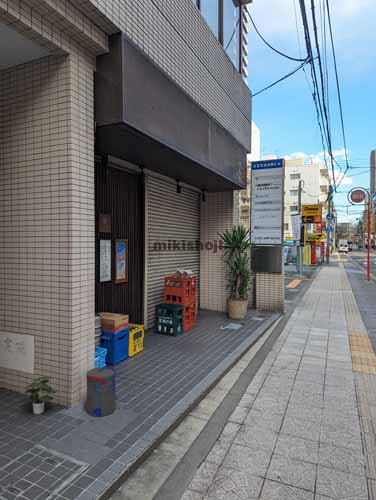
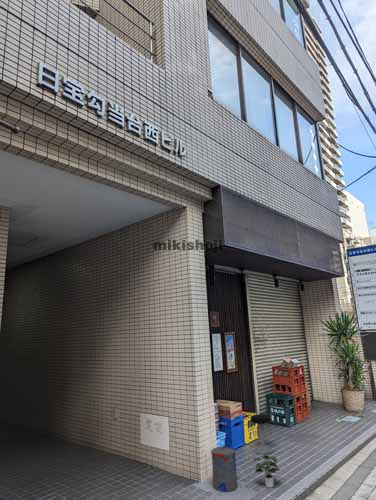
stool: none [137,327,159,367] -> present [251,414,273,454]
potted plant: present [25,377,57,414] -> present [253,452,280,488]

